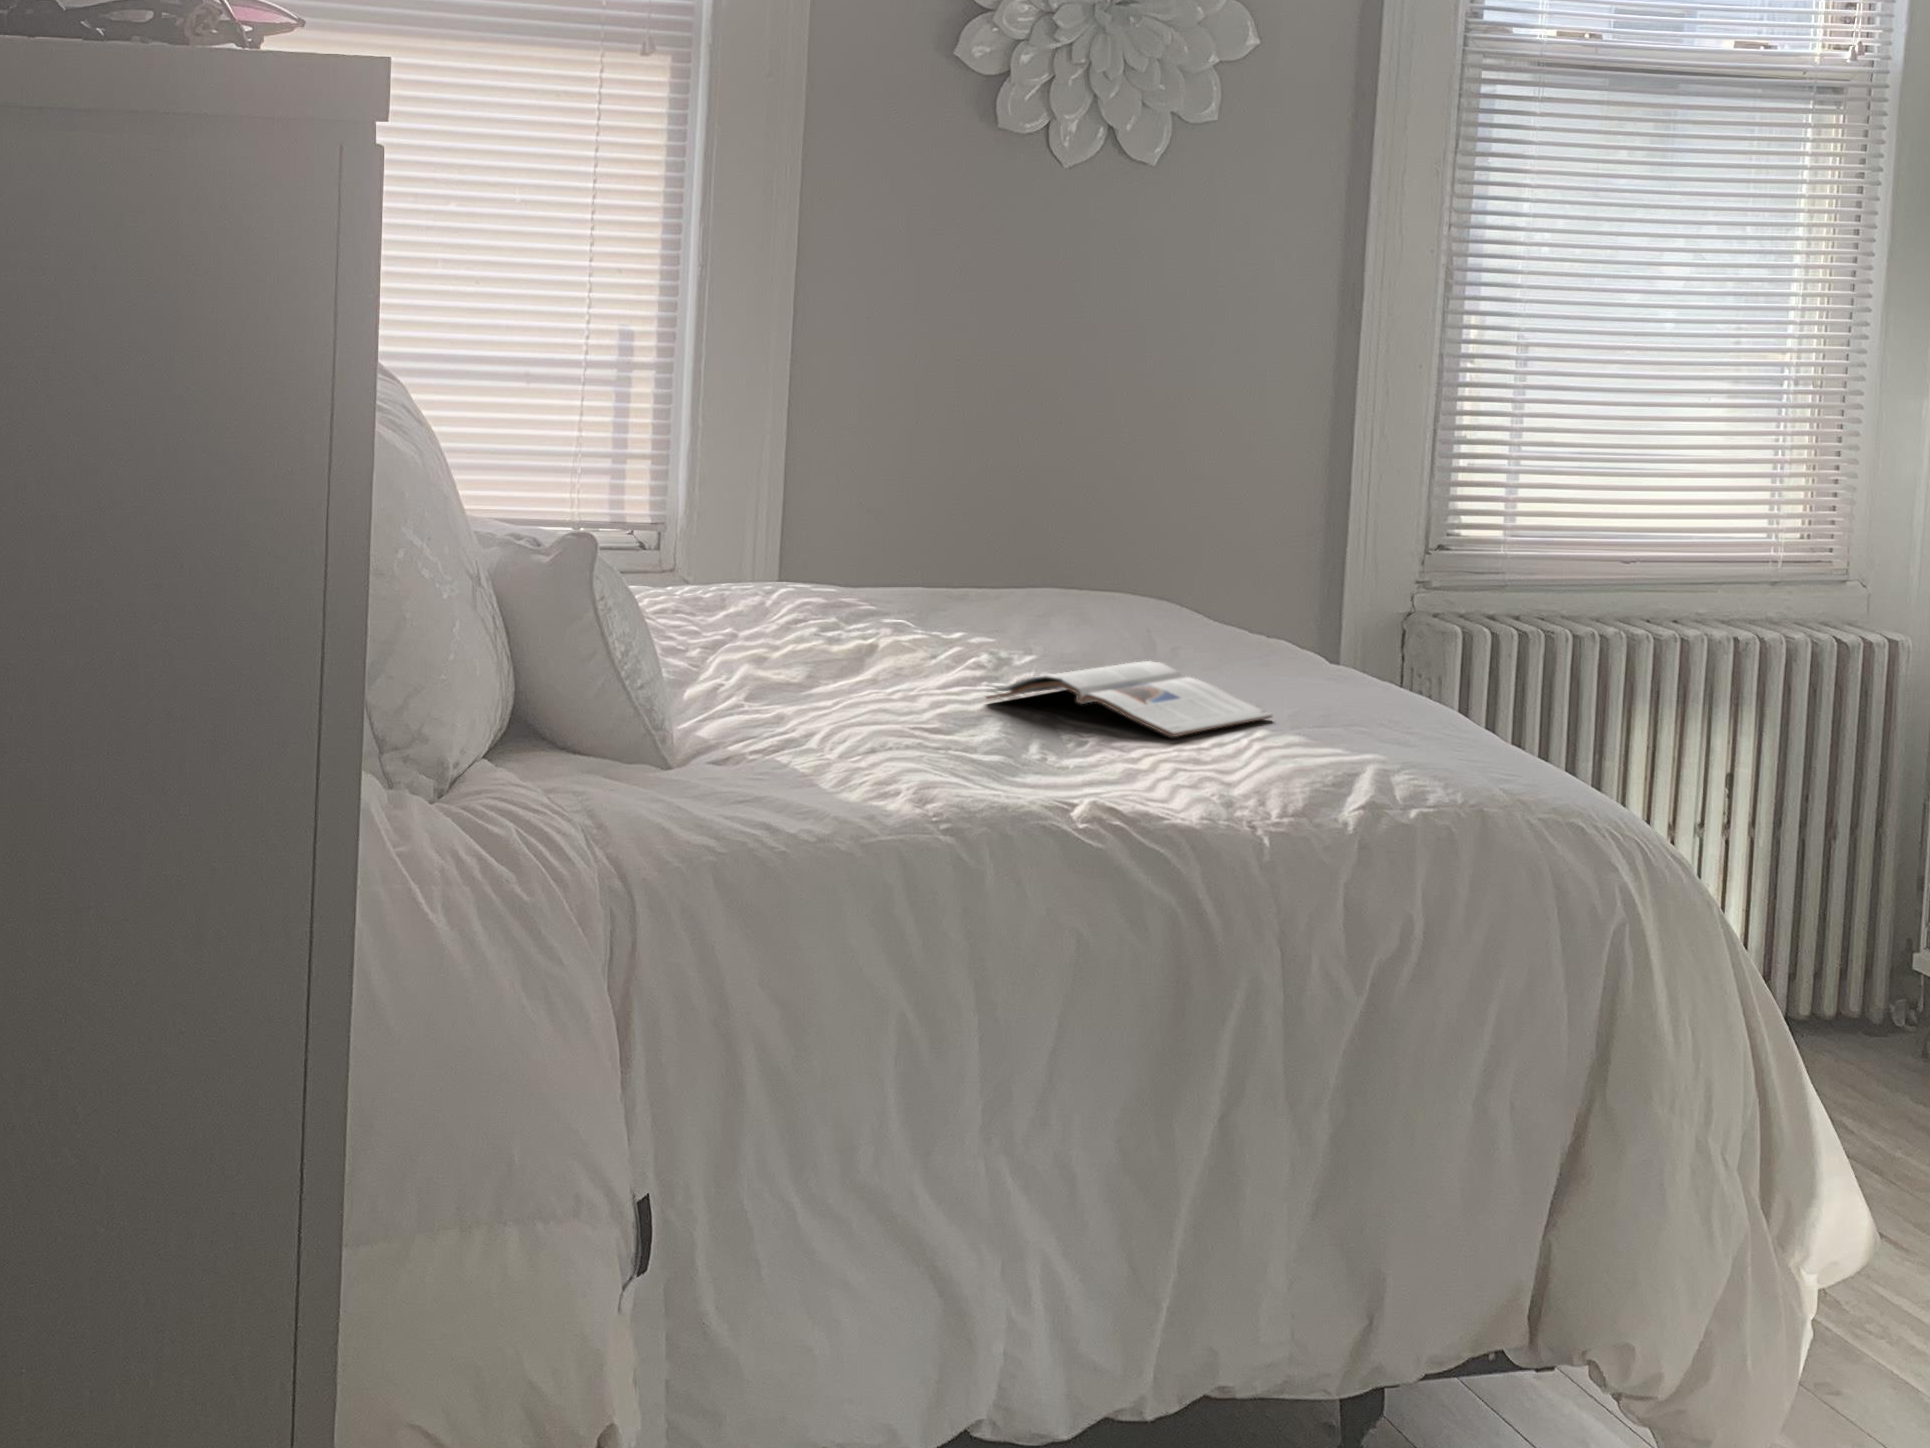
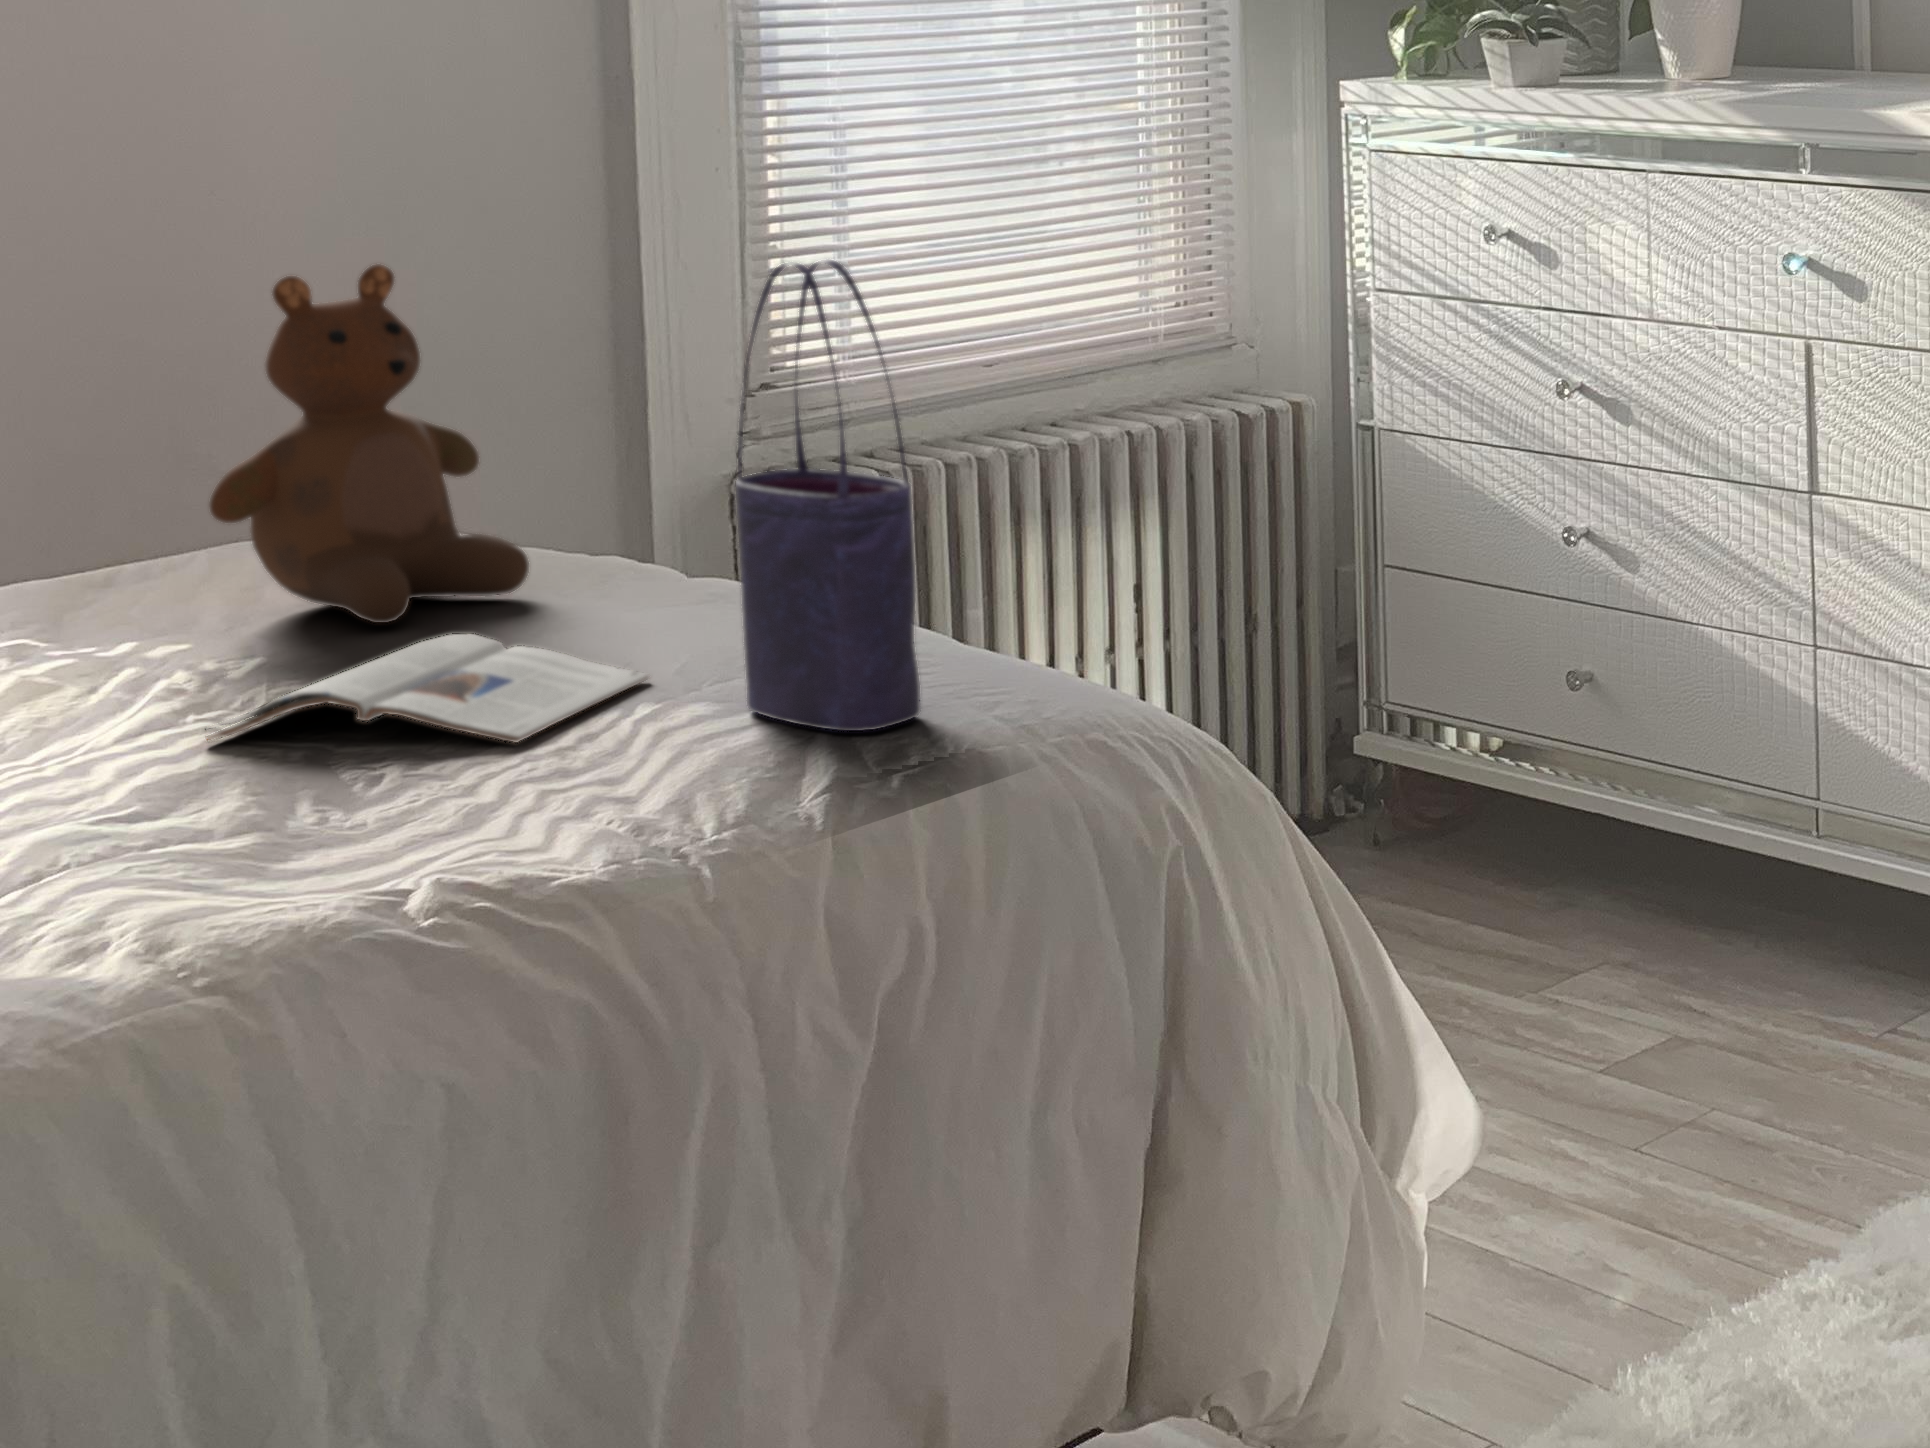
teddy bear: none [1019,394,1217,653] -> present [210,264,529,623]
tote bag: none [1330,413,1459,776] -> present [736,260,920,731]

